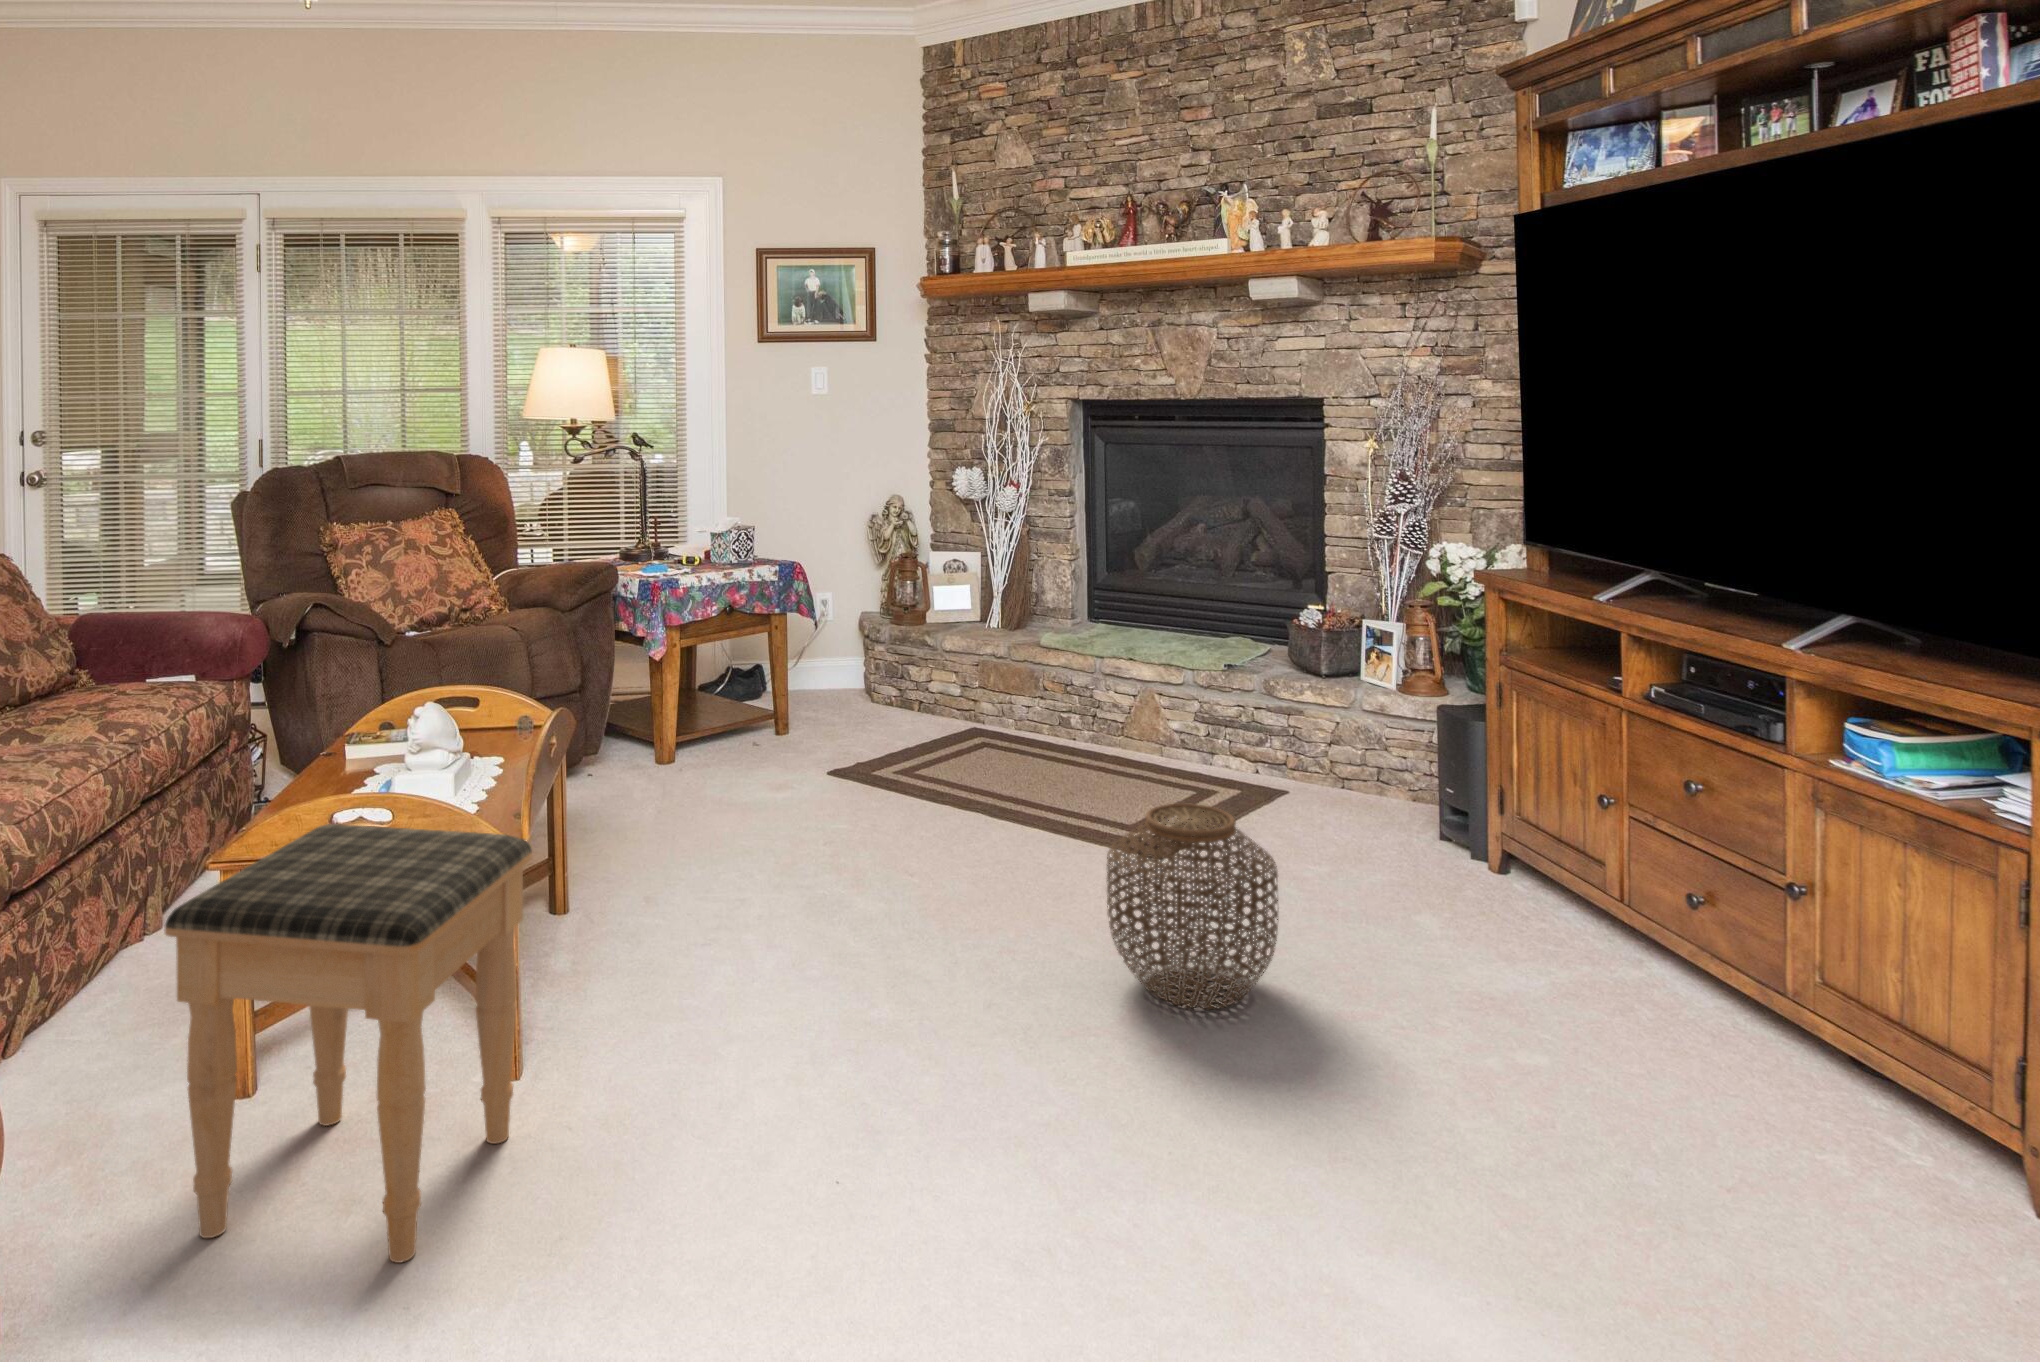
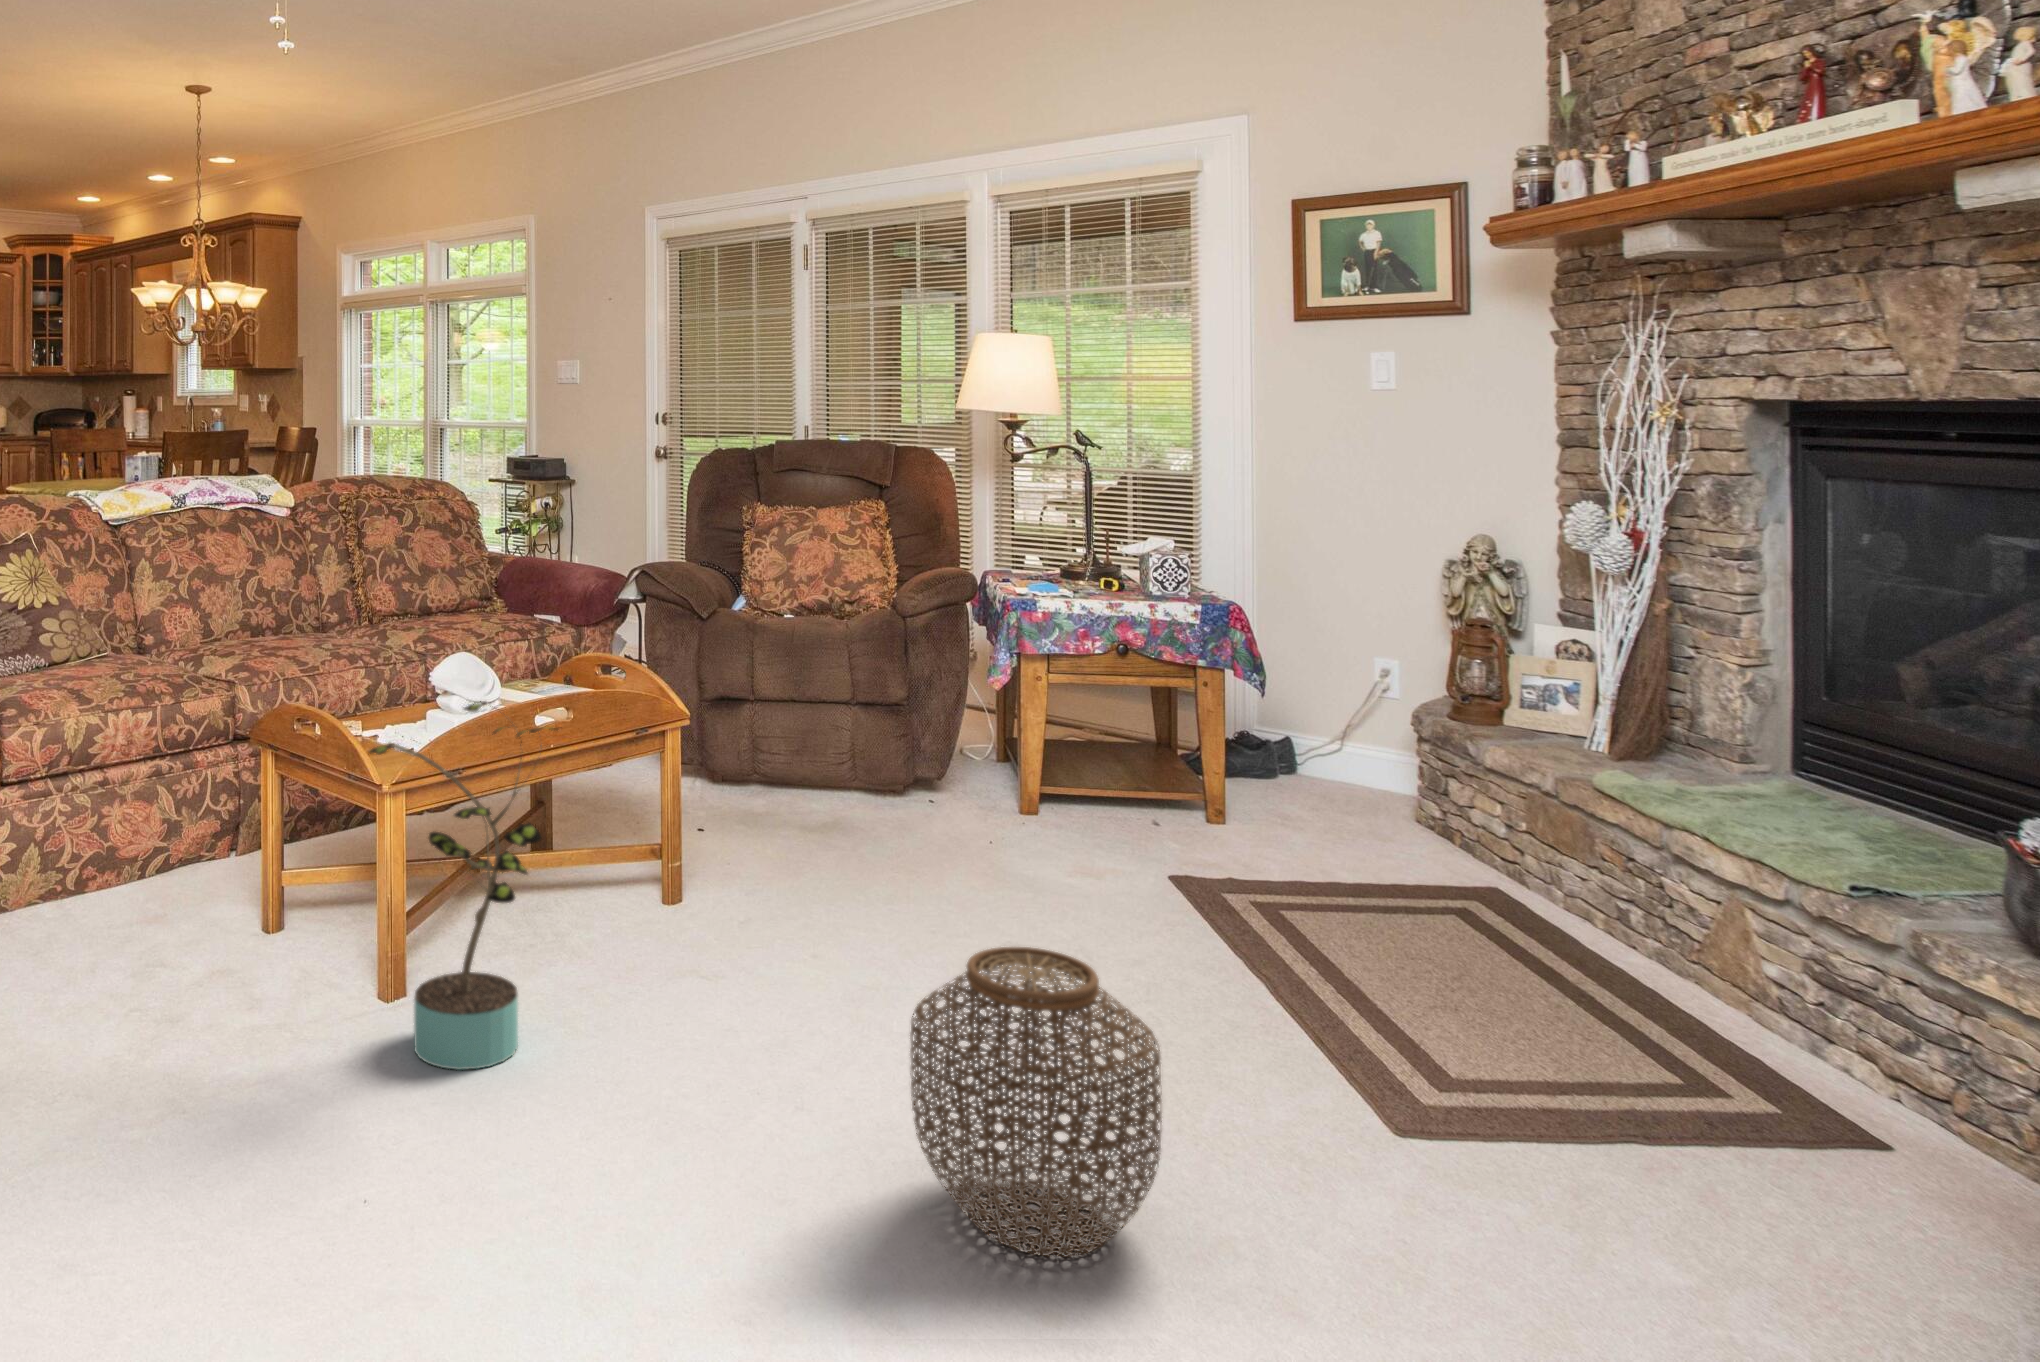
potted plant: none [617,736,825,1116] -> present [370,701,557,1070]
footstool: present [164,824,532,1263] -> none [95,713,339,1038]

